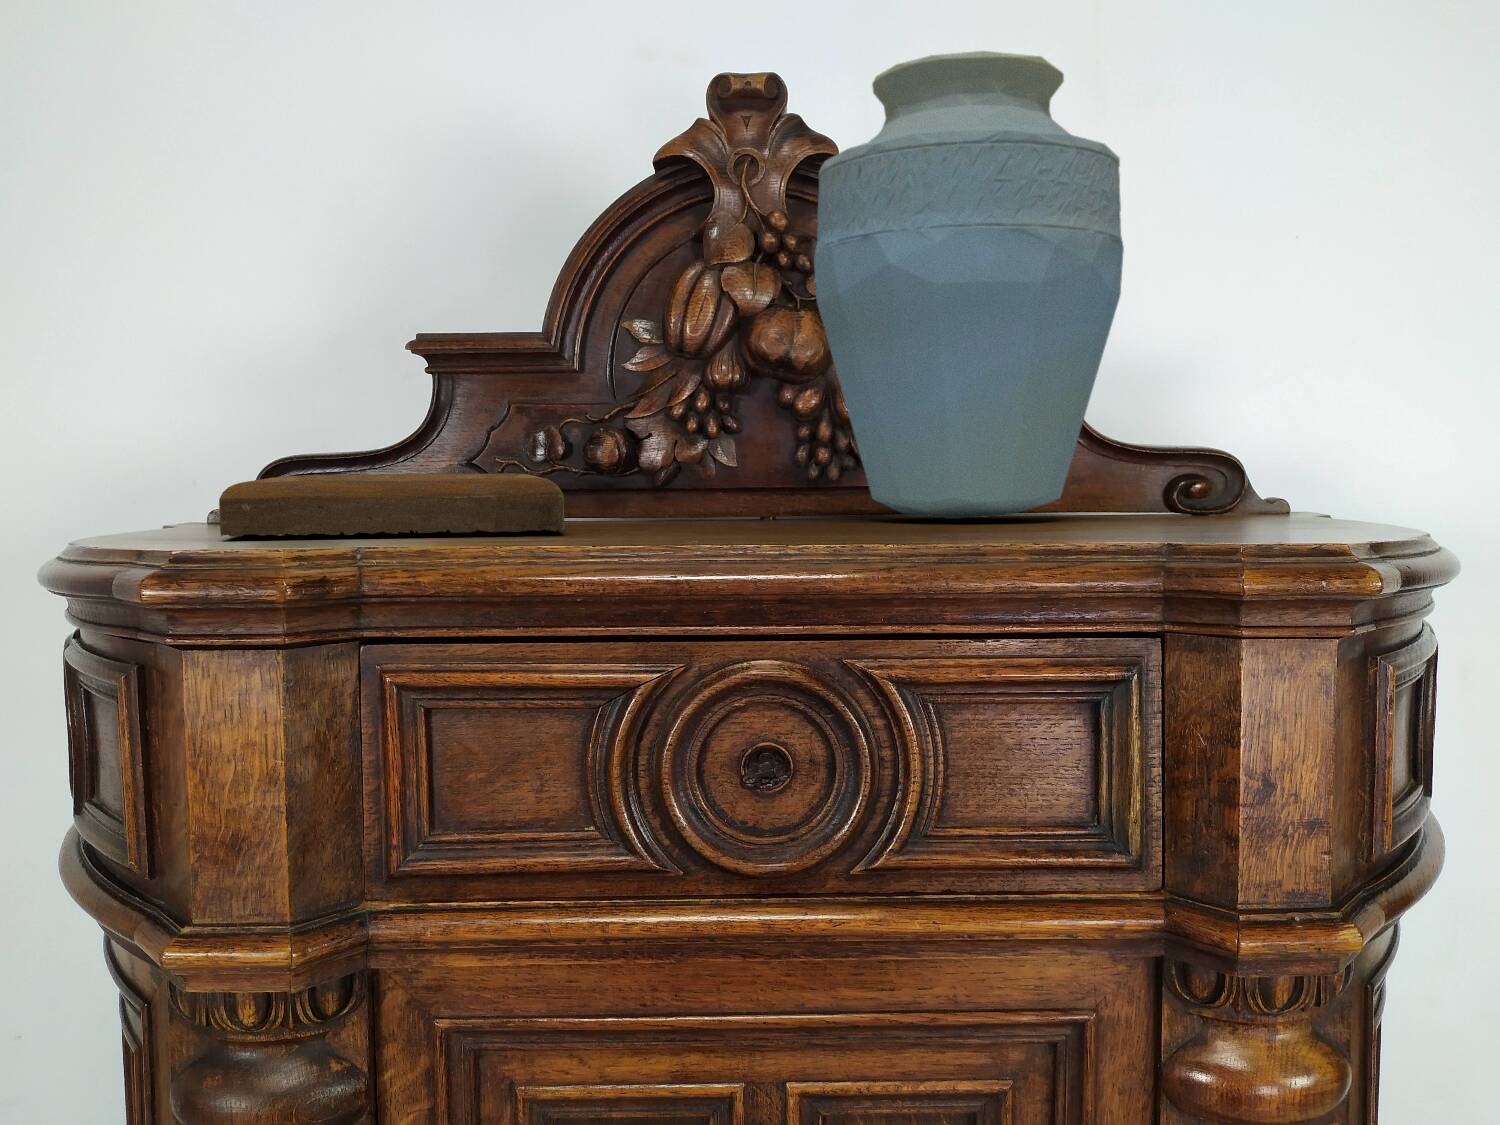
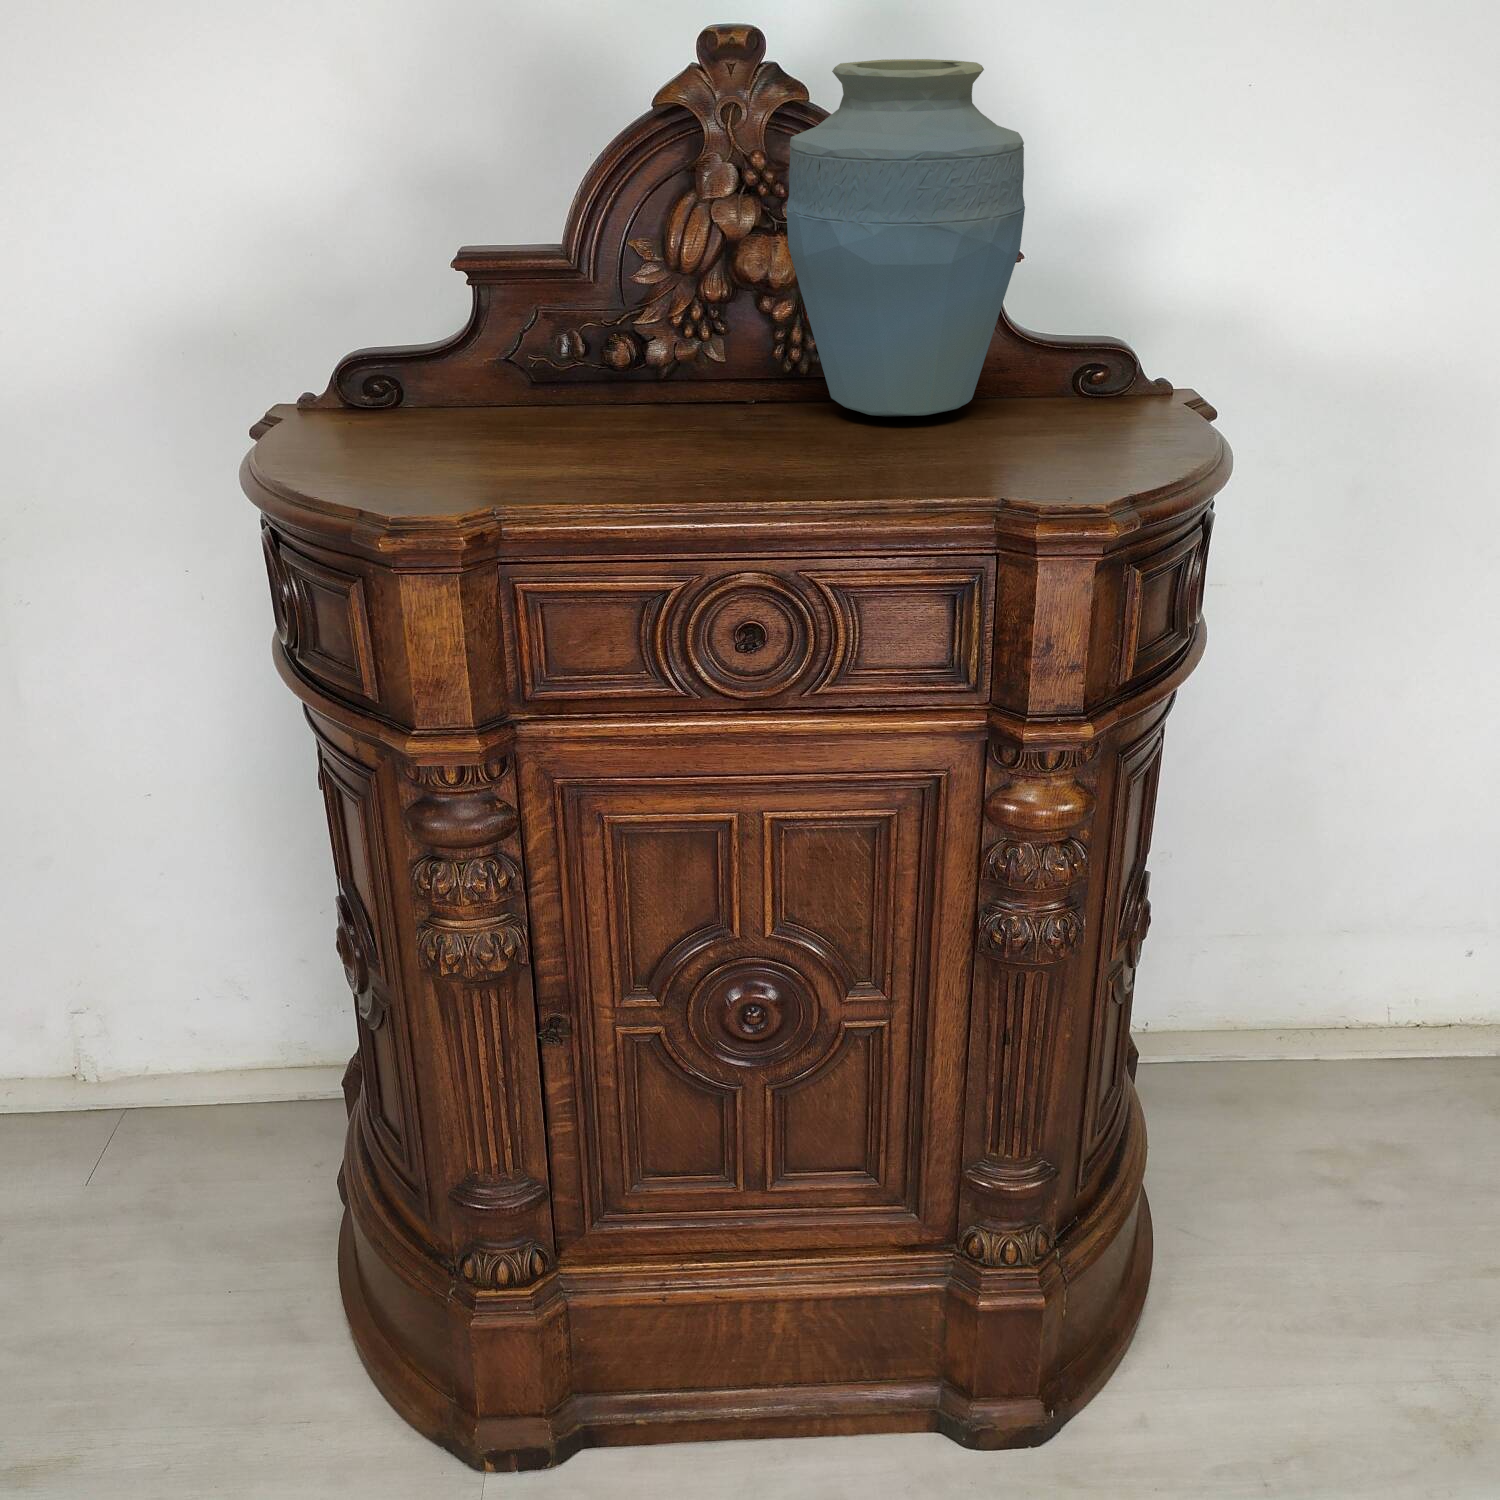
picture frame: present [219,473,564,537] -> none [373,366,612,480]

